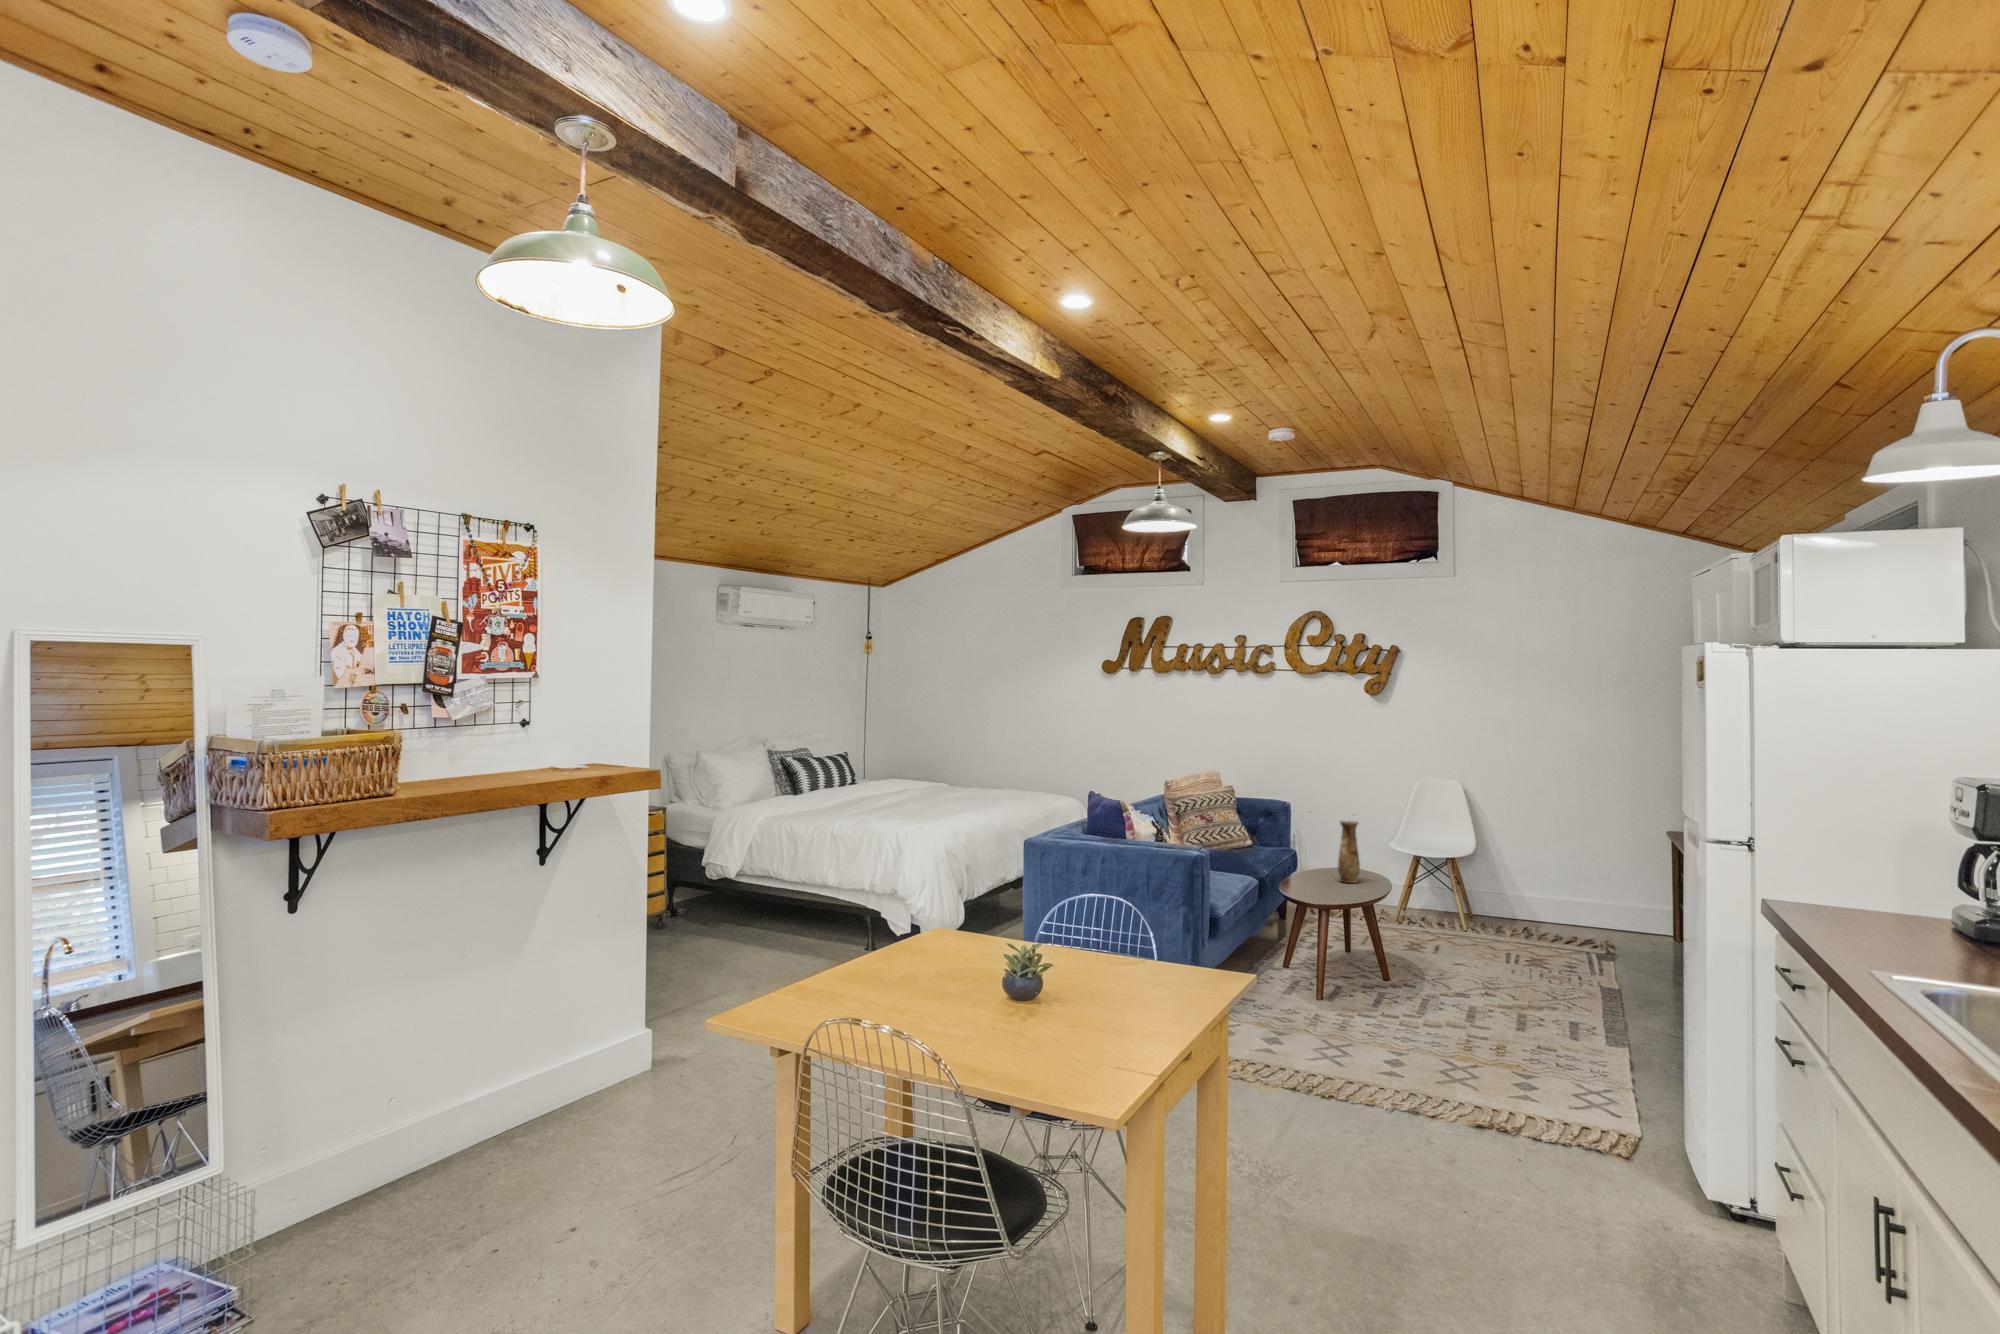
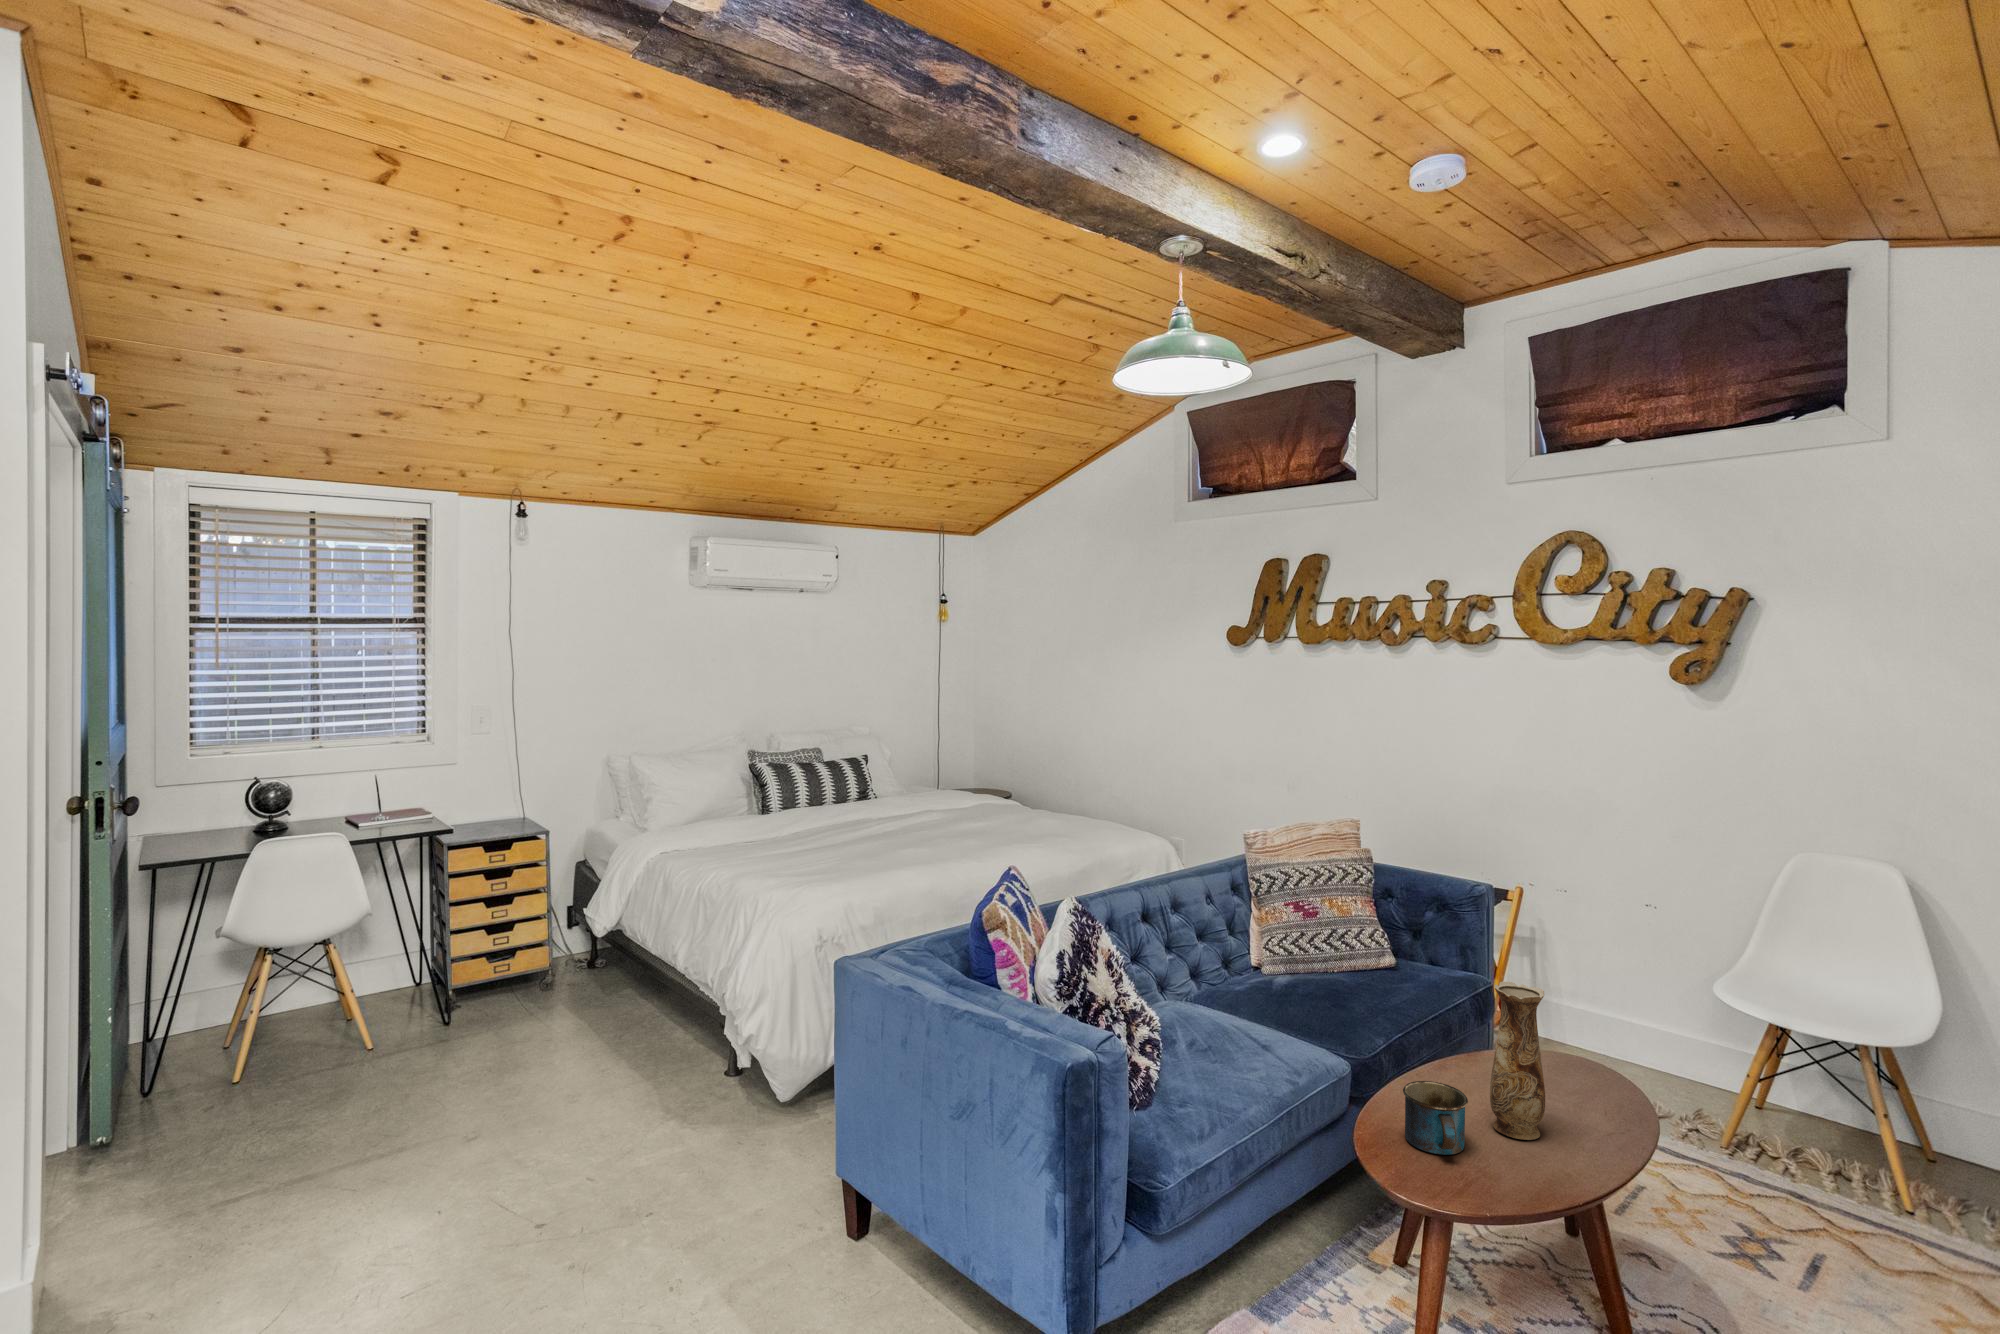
mug: none [1309,864,1336,889] -> present [1403,1081,1468,1155]

